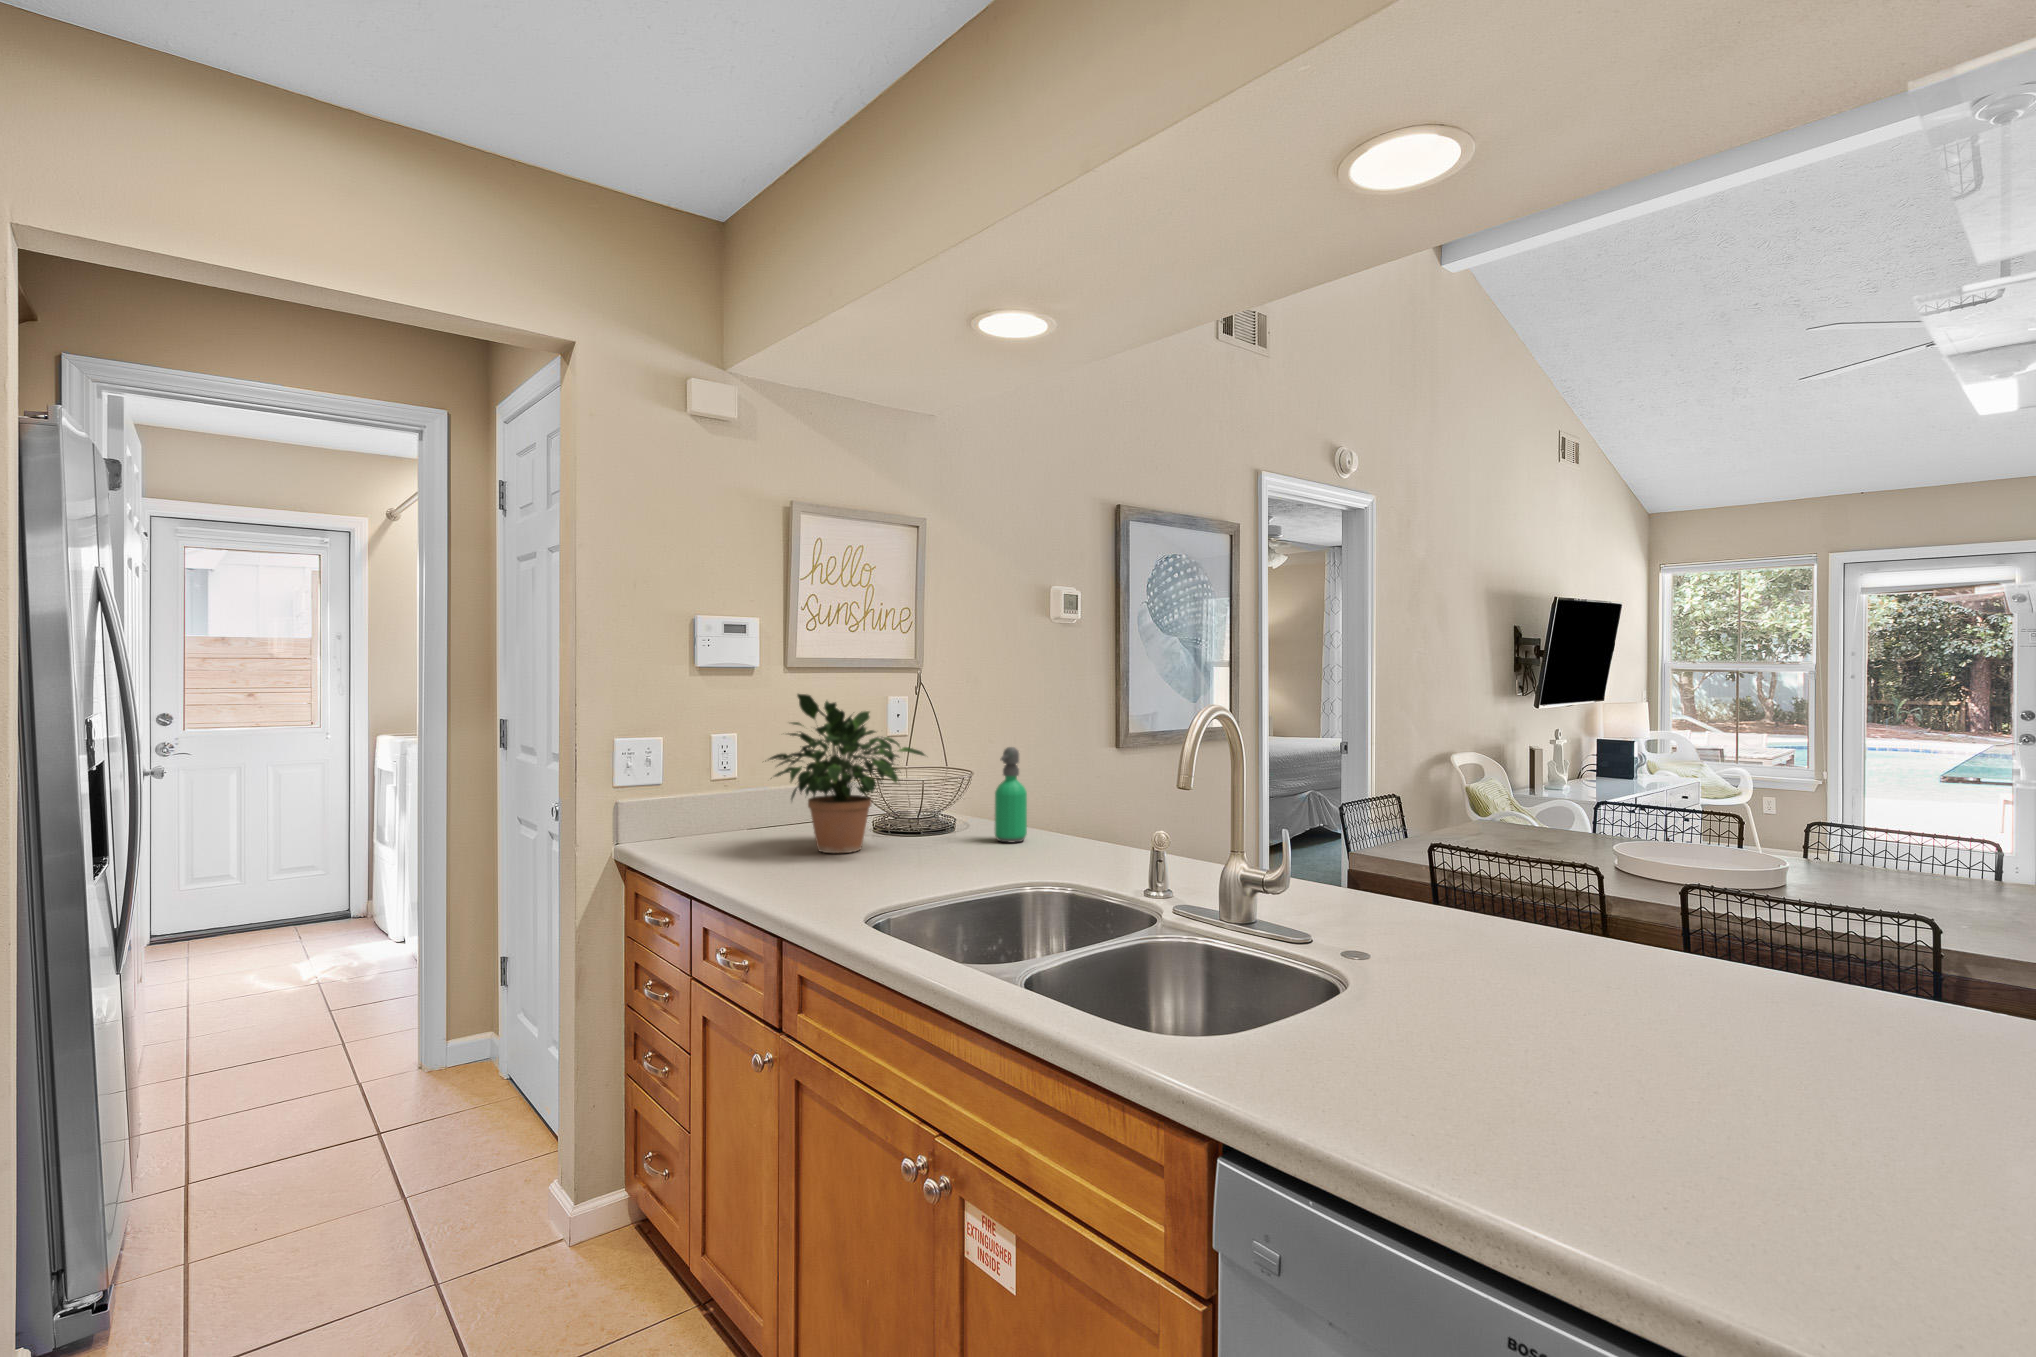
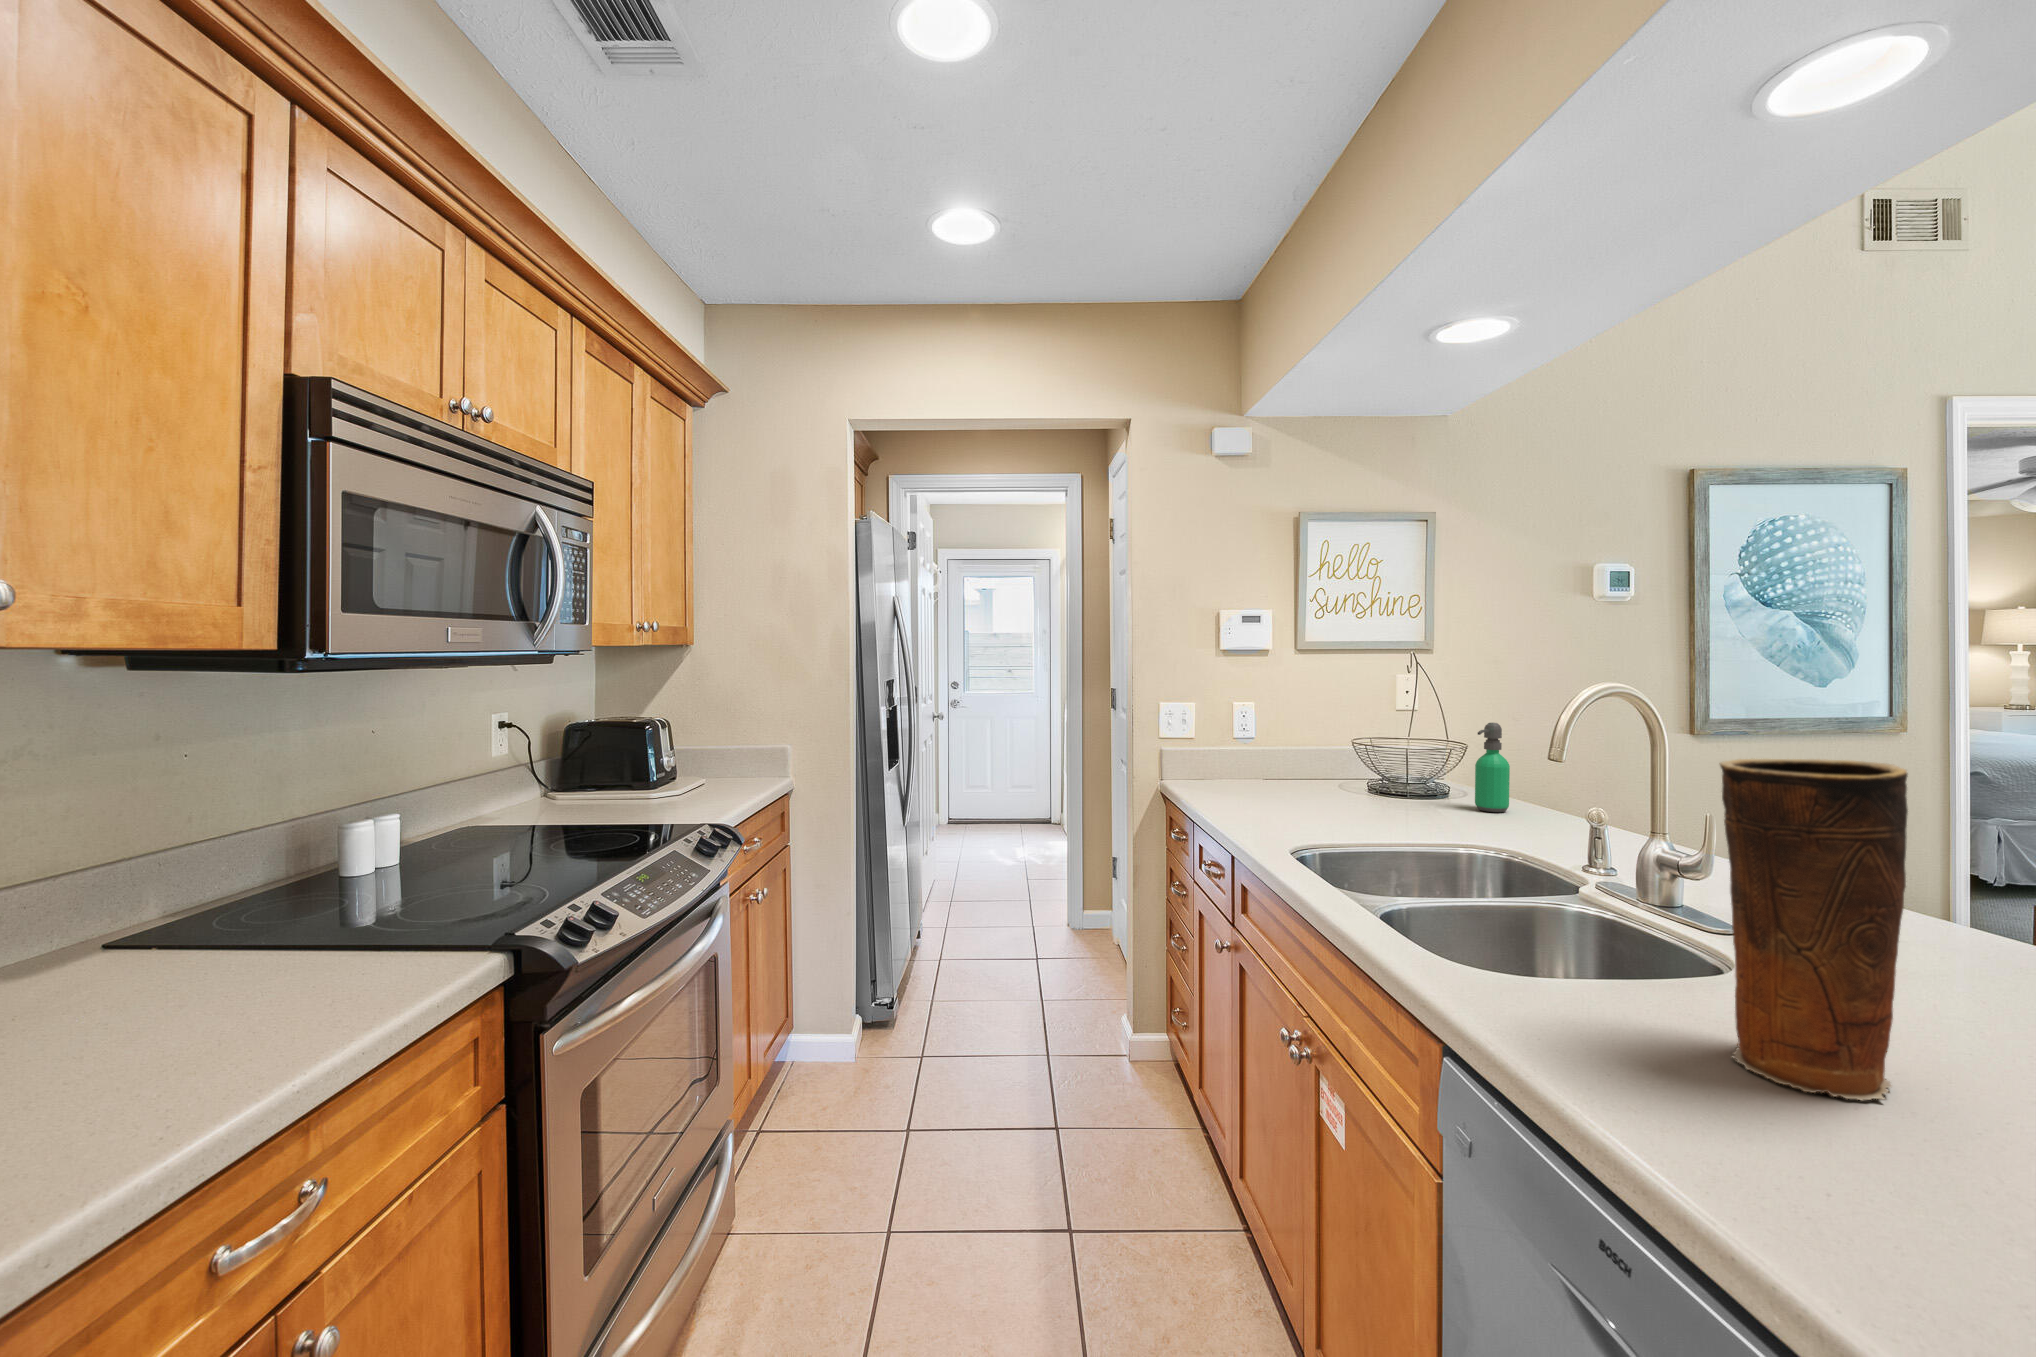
potted plant: present [769,694,925,853] -> none [1257,670,1406,804]
vase: none [1439,774,1589,1097] -> present [1720,759,1908,1100]

